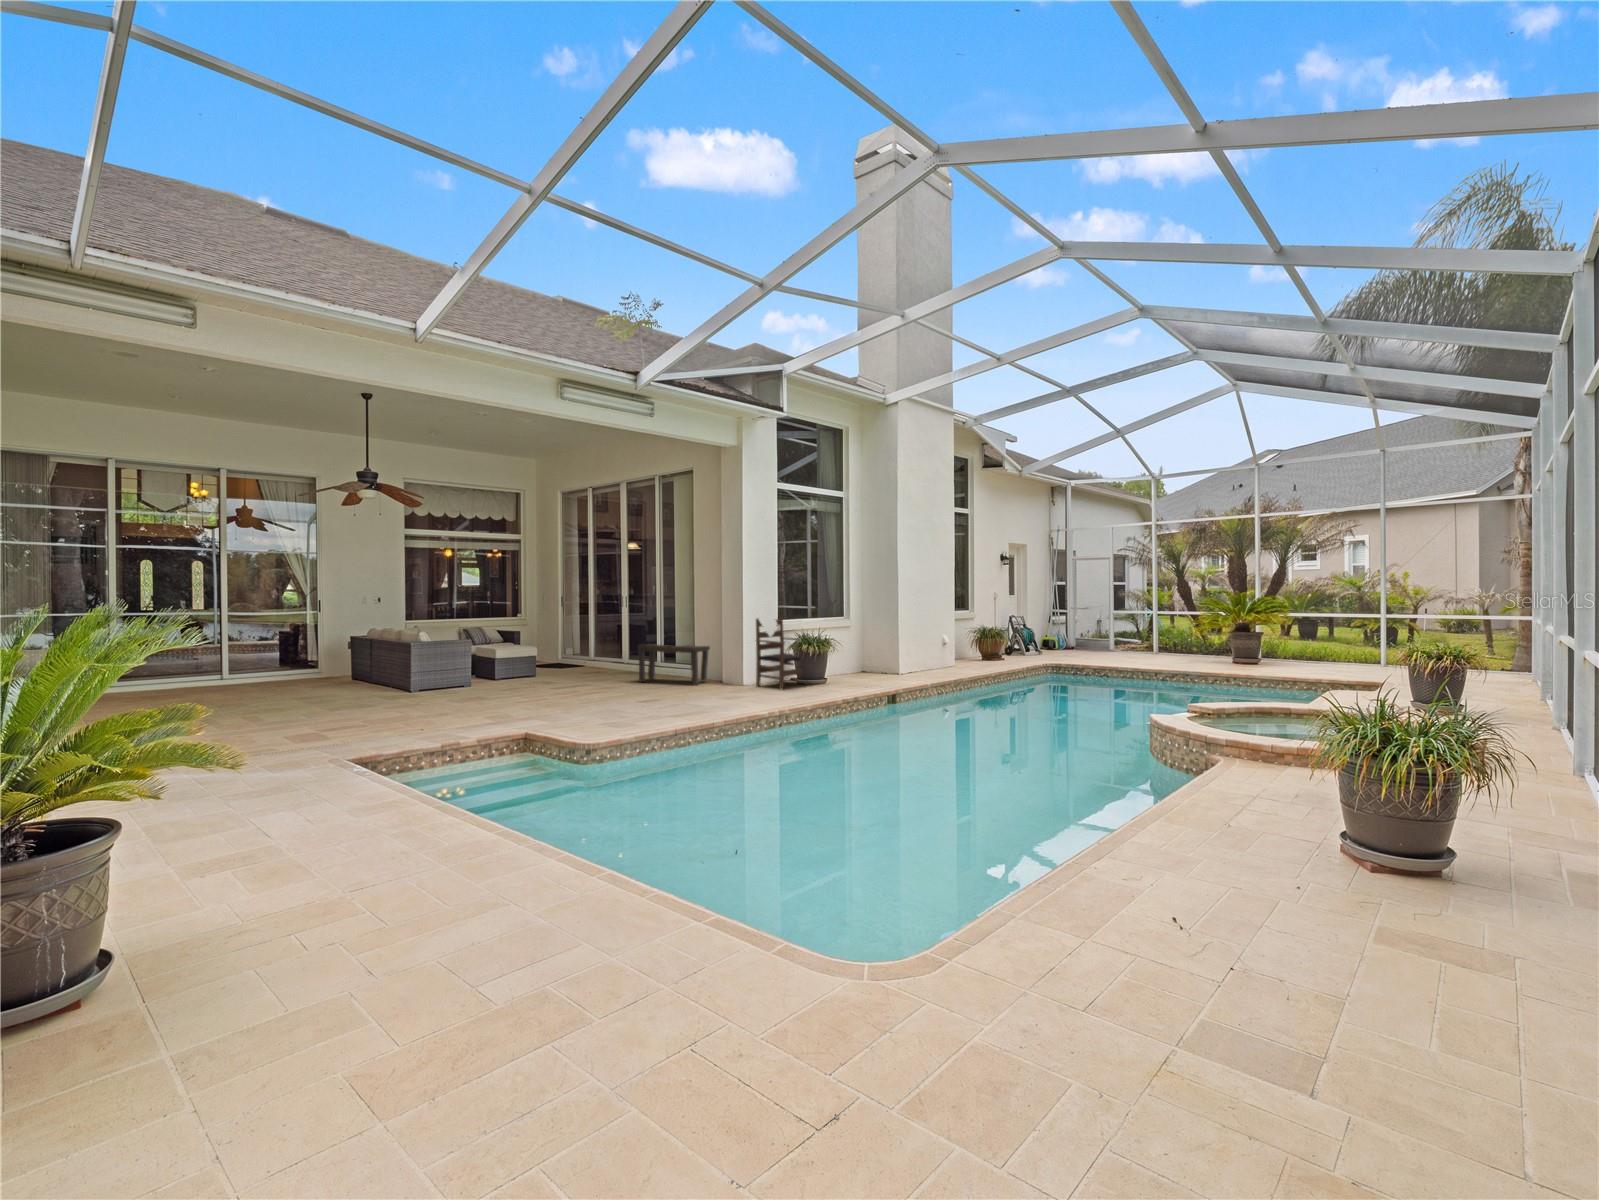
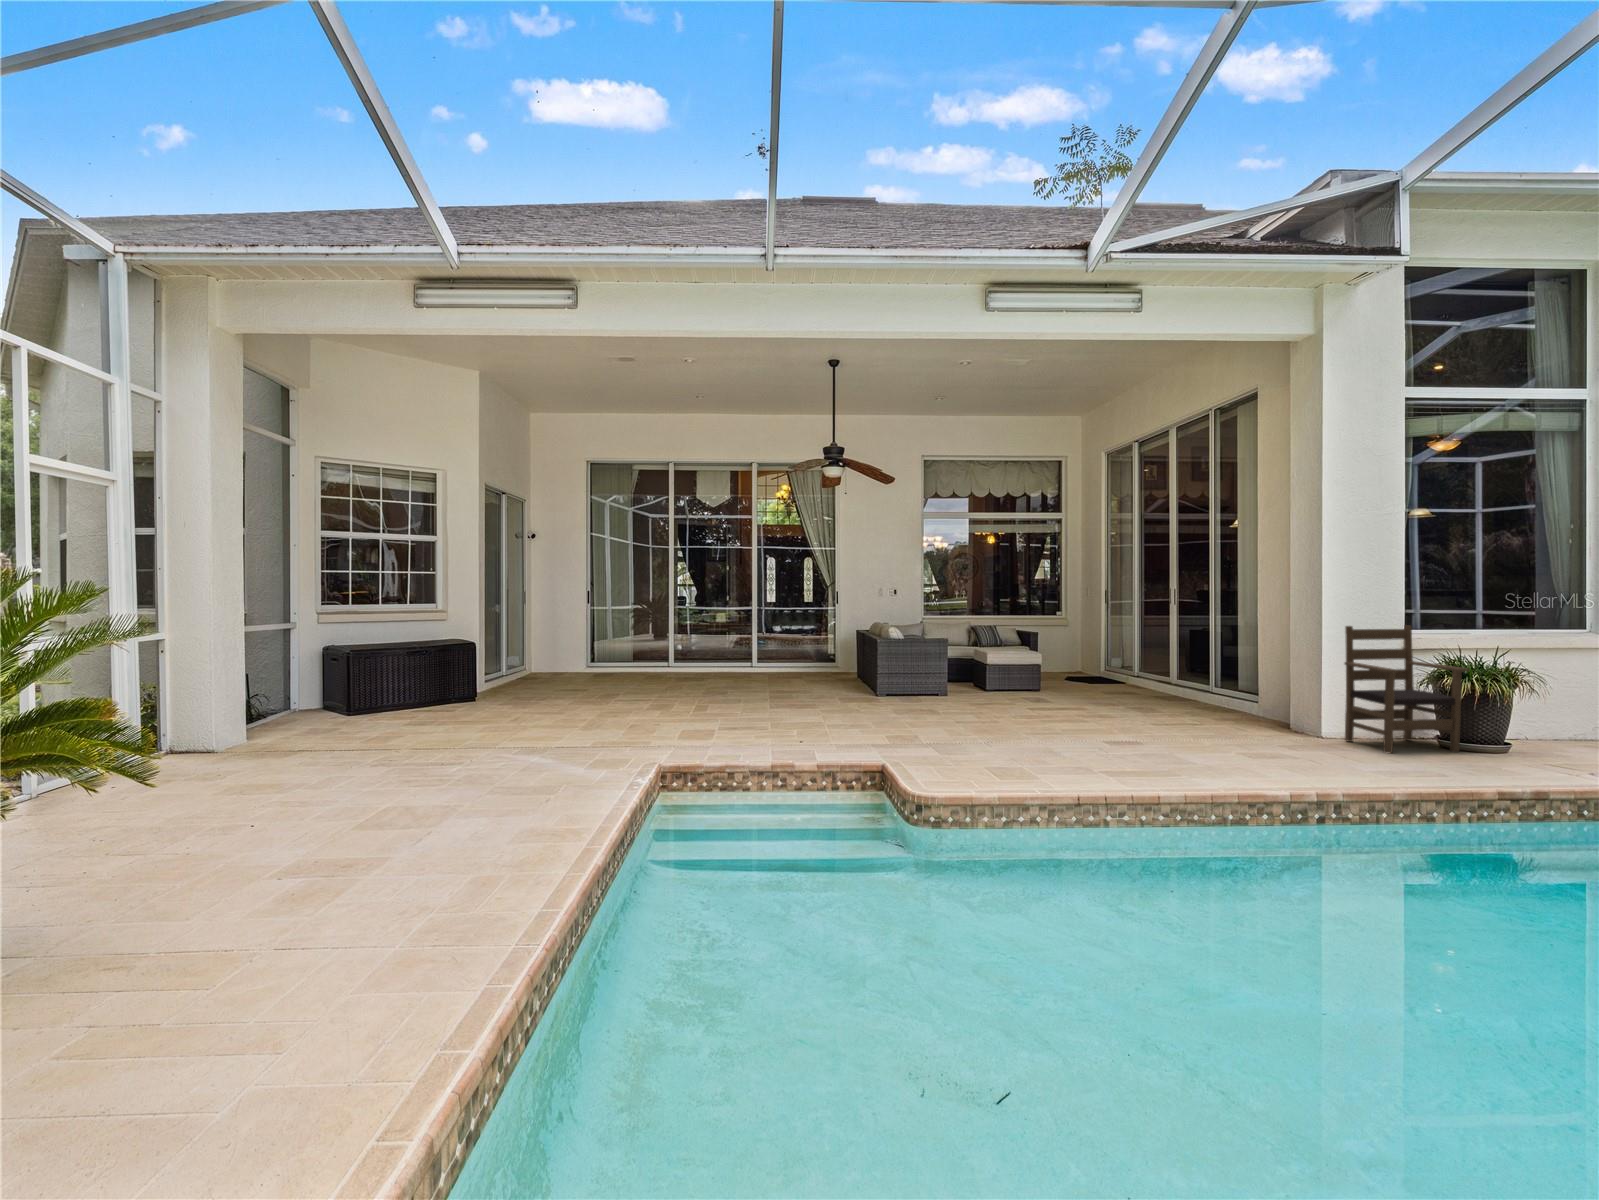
bench: present [638,644,710,685] -> none [1156,658,1272,728]

